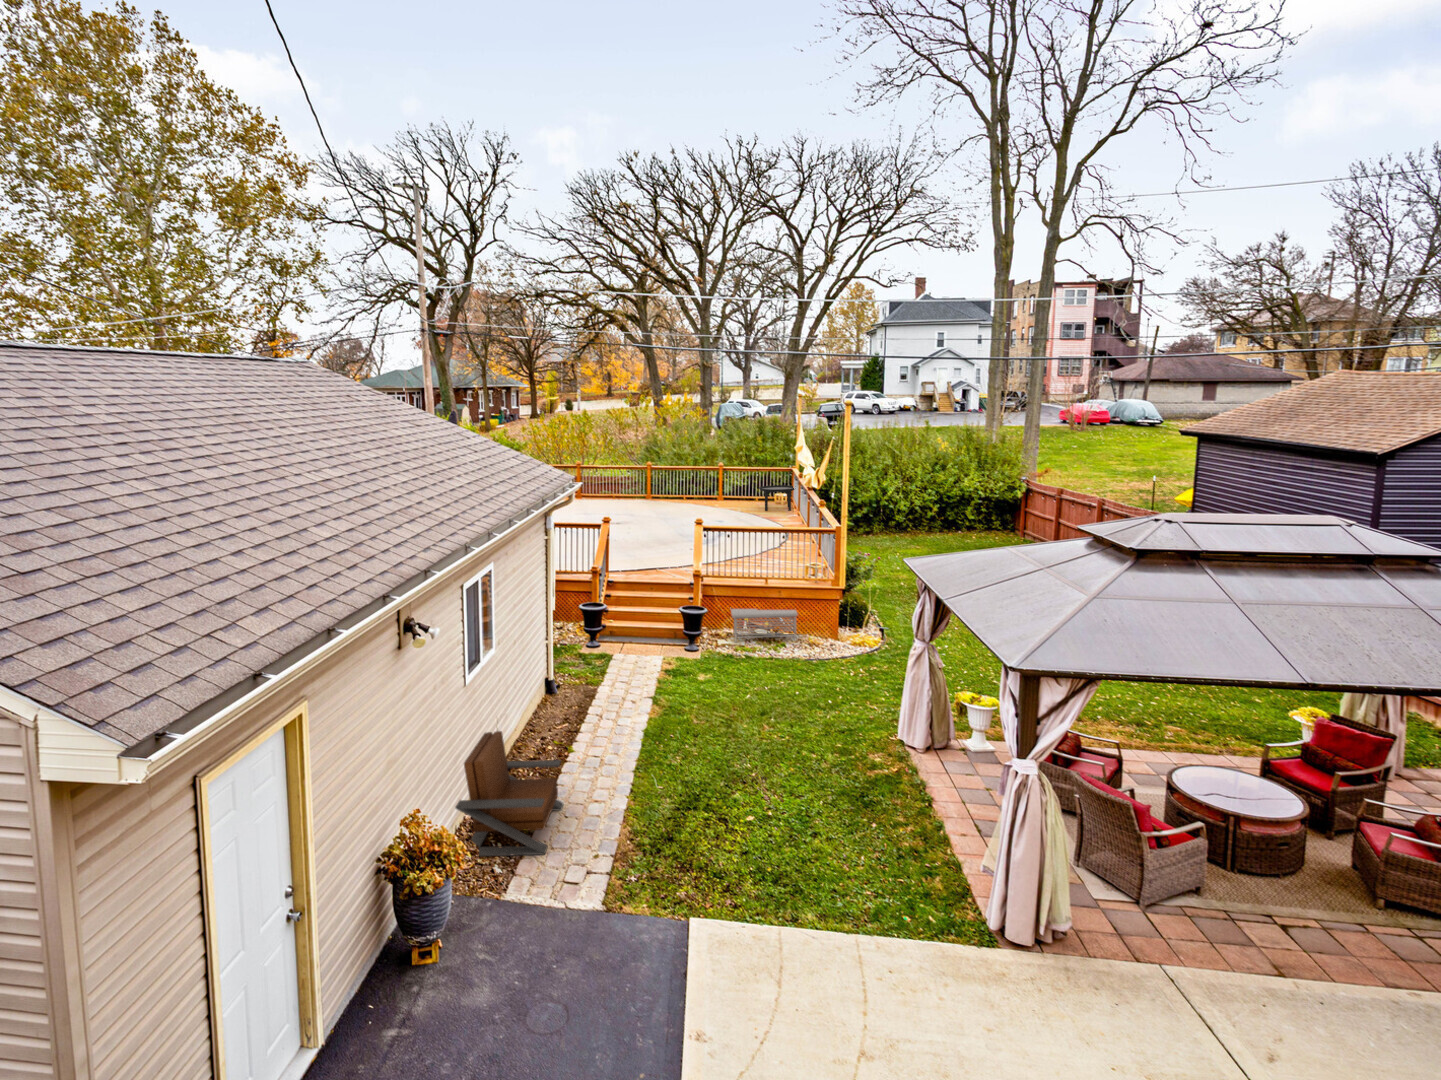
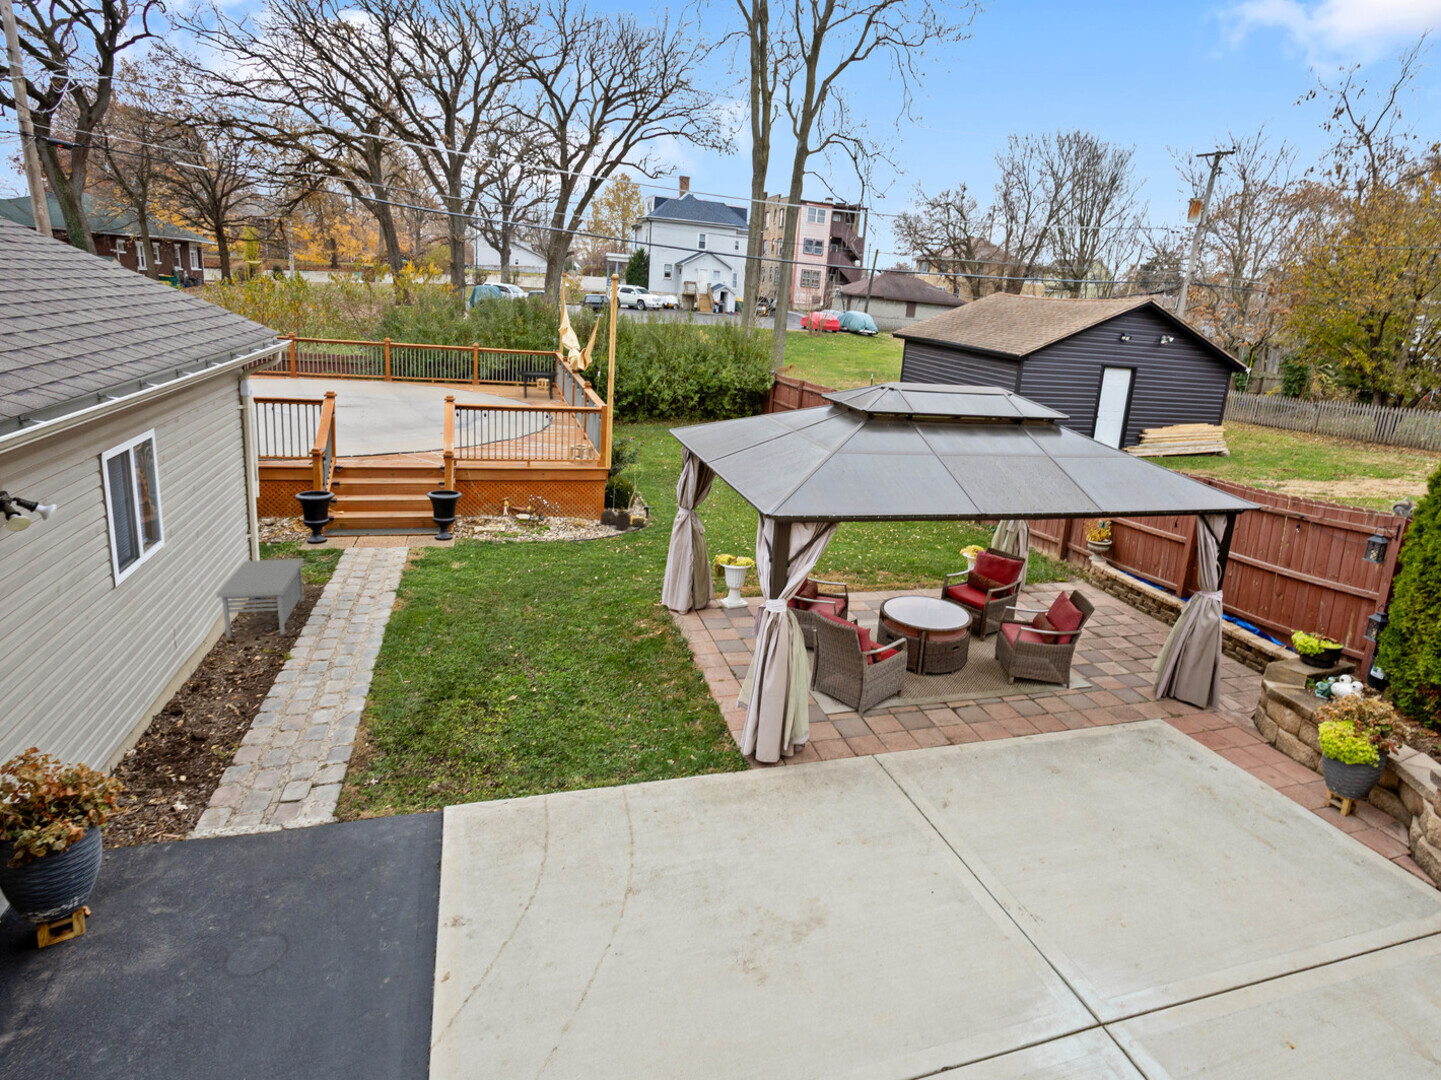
storage bench: present [731,609,798,642] -> present [217,559,303,637]
woven basket: none [830,620,871,641] -> present [601,510,644,530]
lounge chair: present [456,731,563,856] -> none [111,630,277,794]

